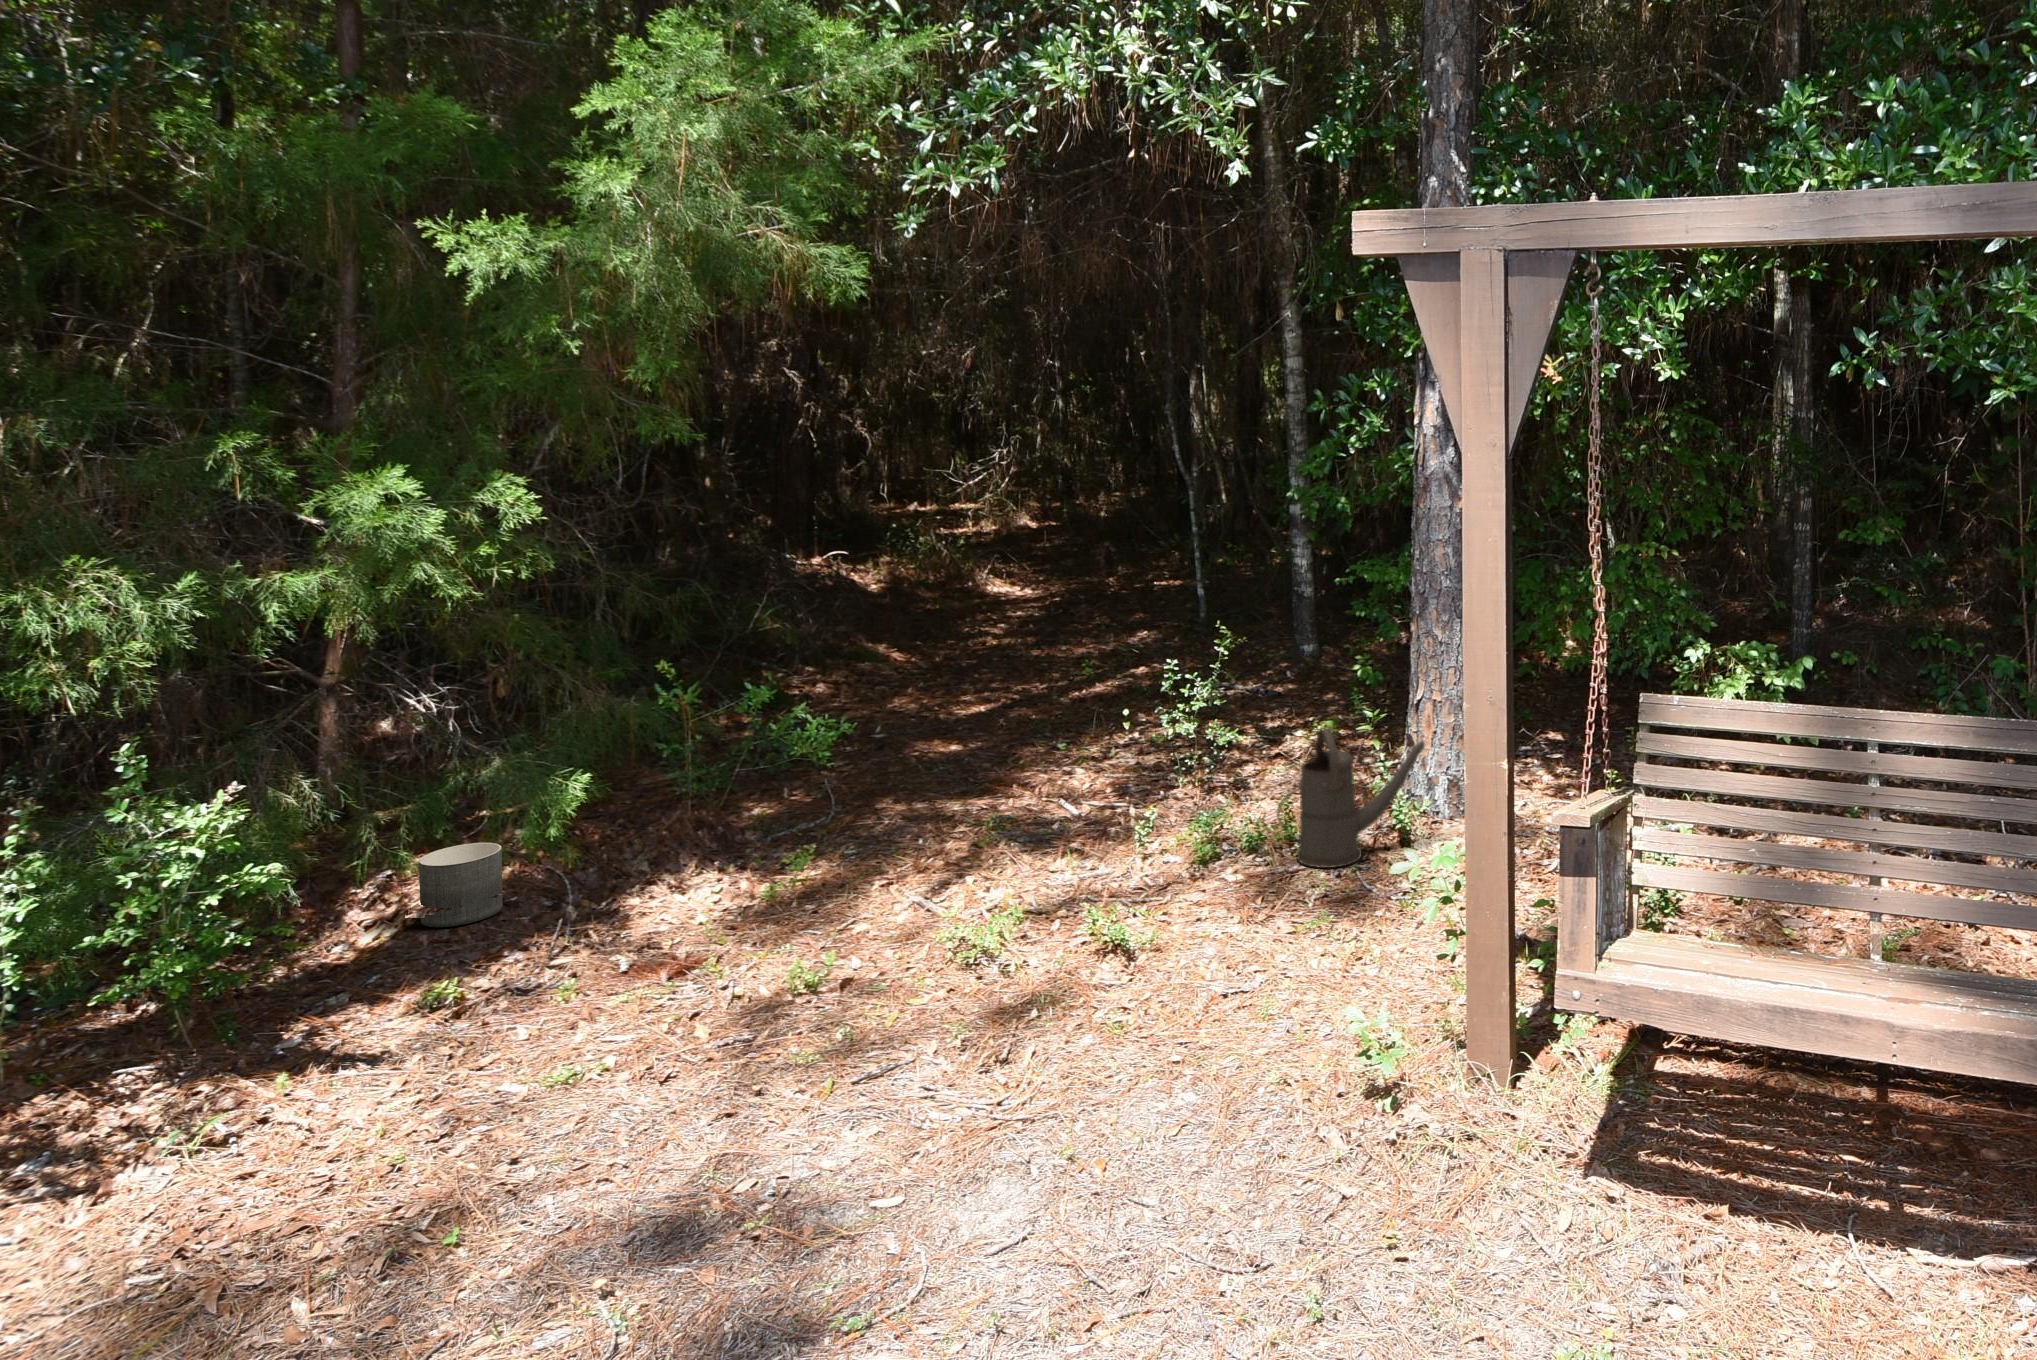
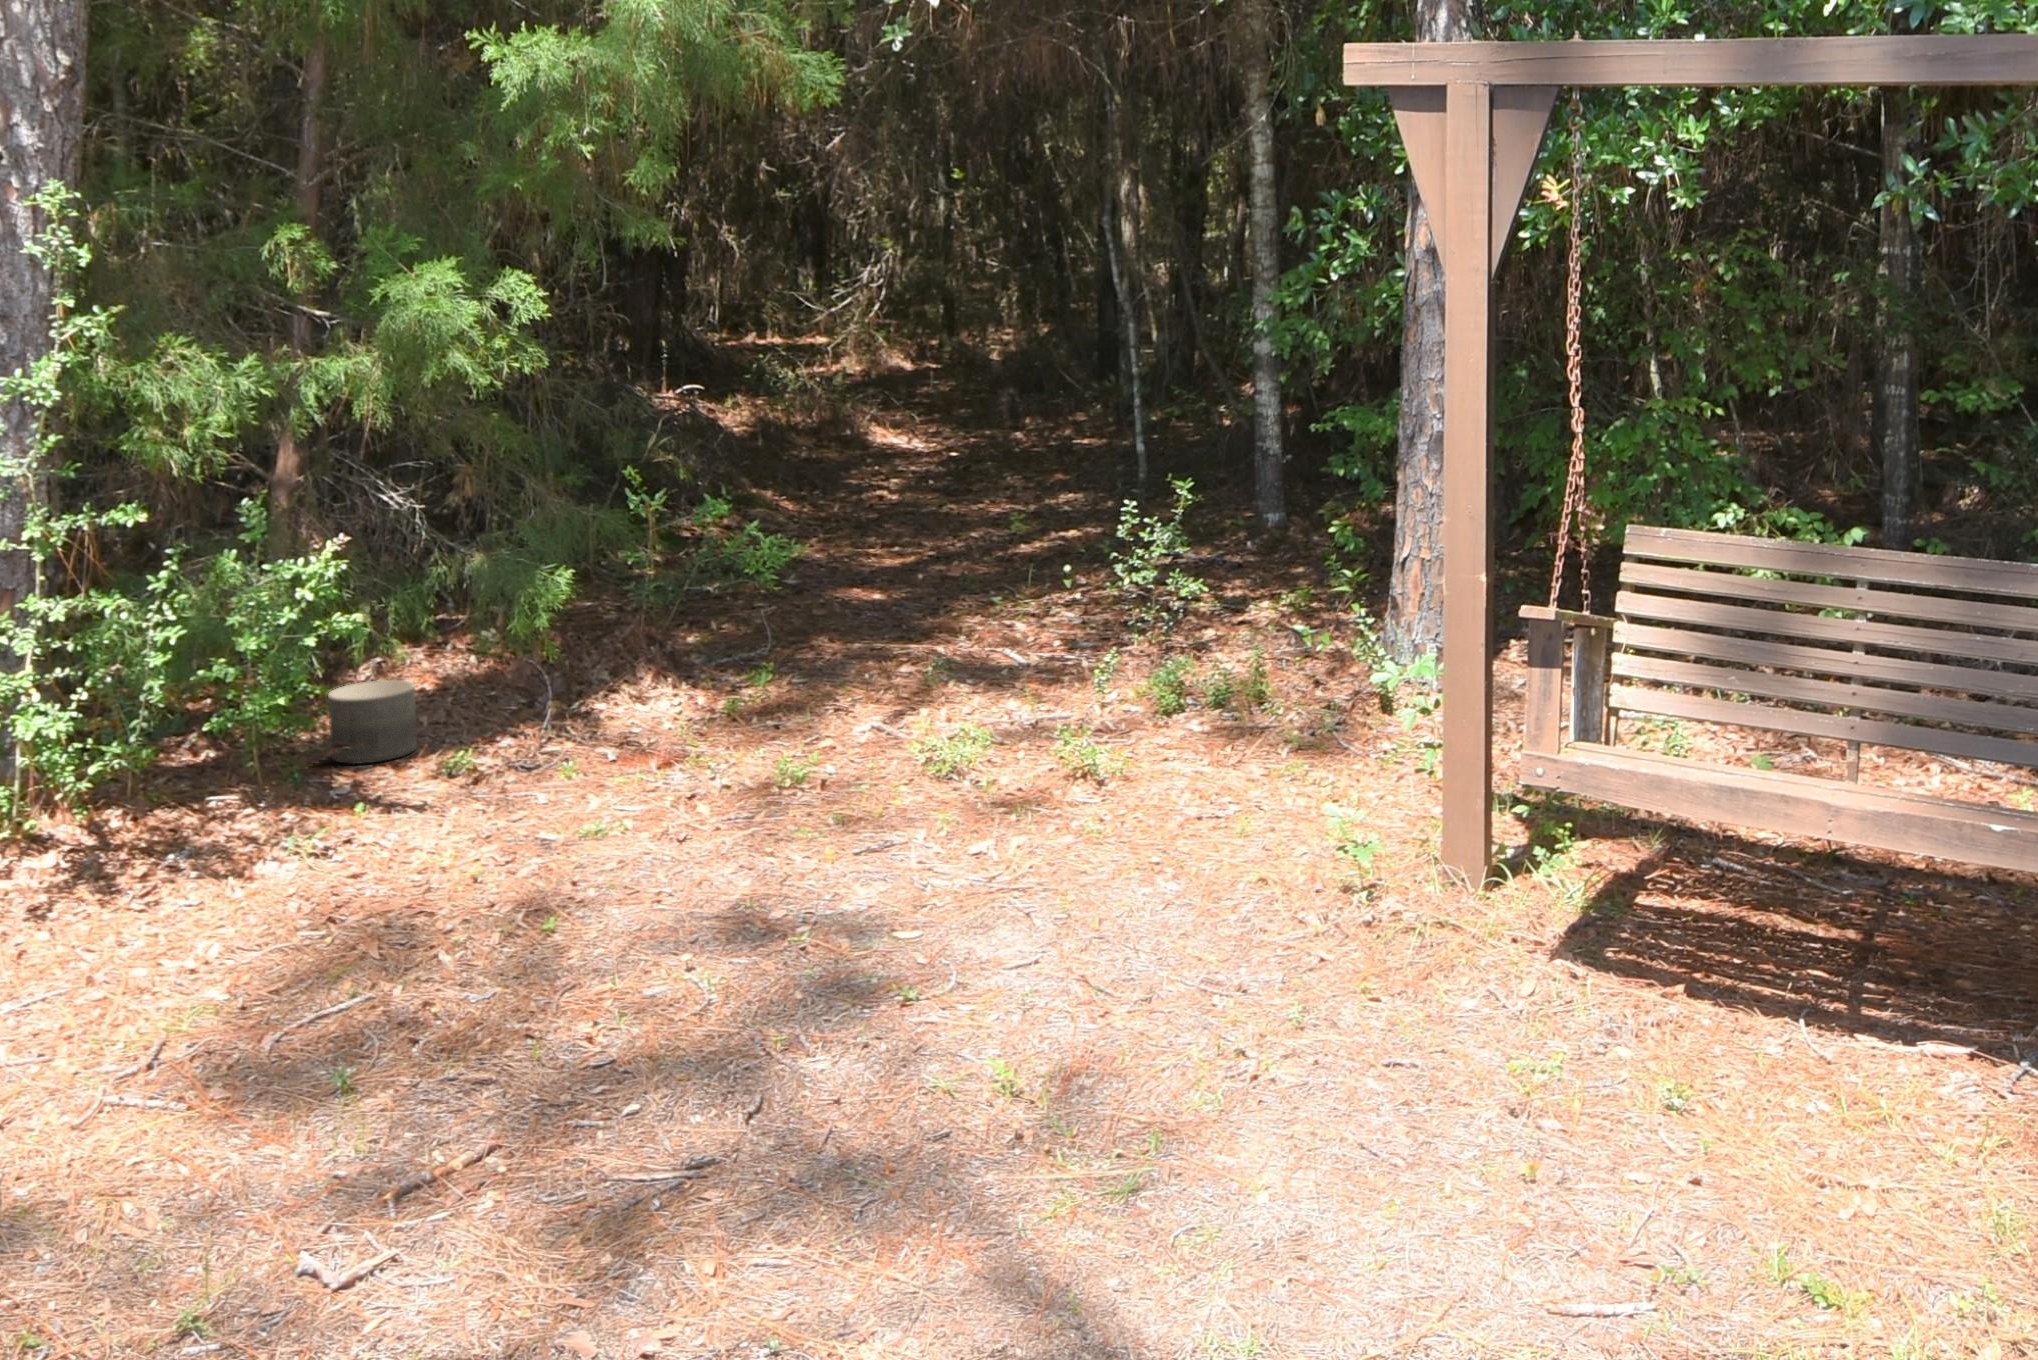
watering can: present [1276,729,1425,868] -> none [1248,579,1405,719]

